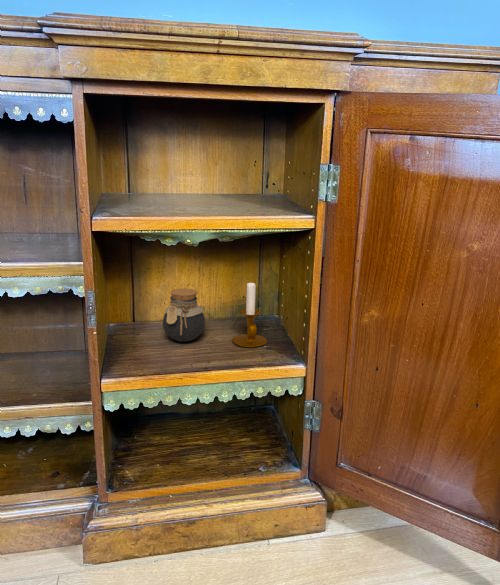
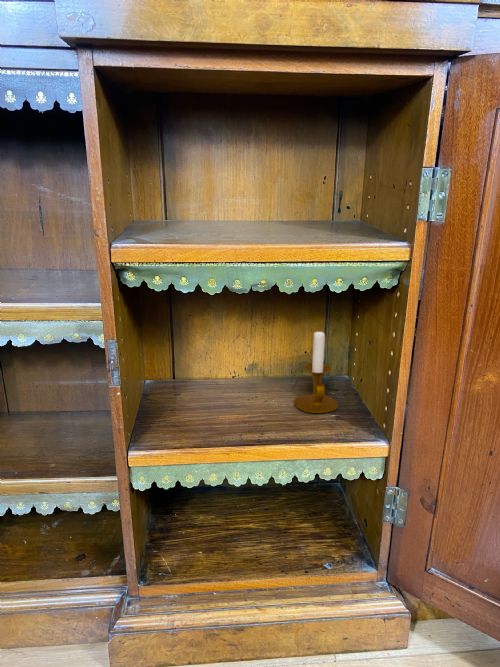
jar: present [163,289,205,342] -> none [208,337,260,403]

